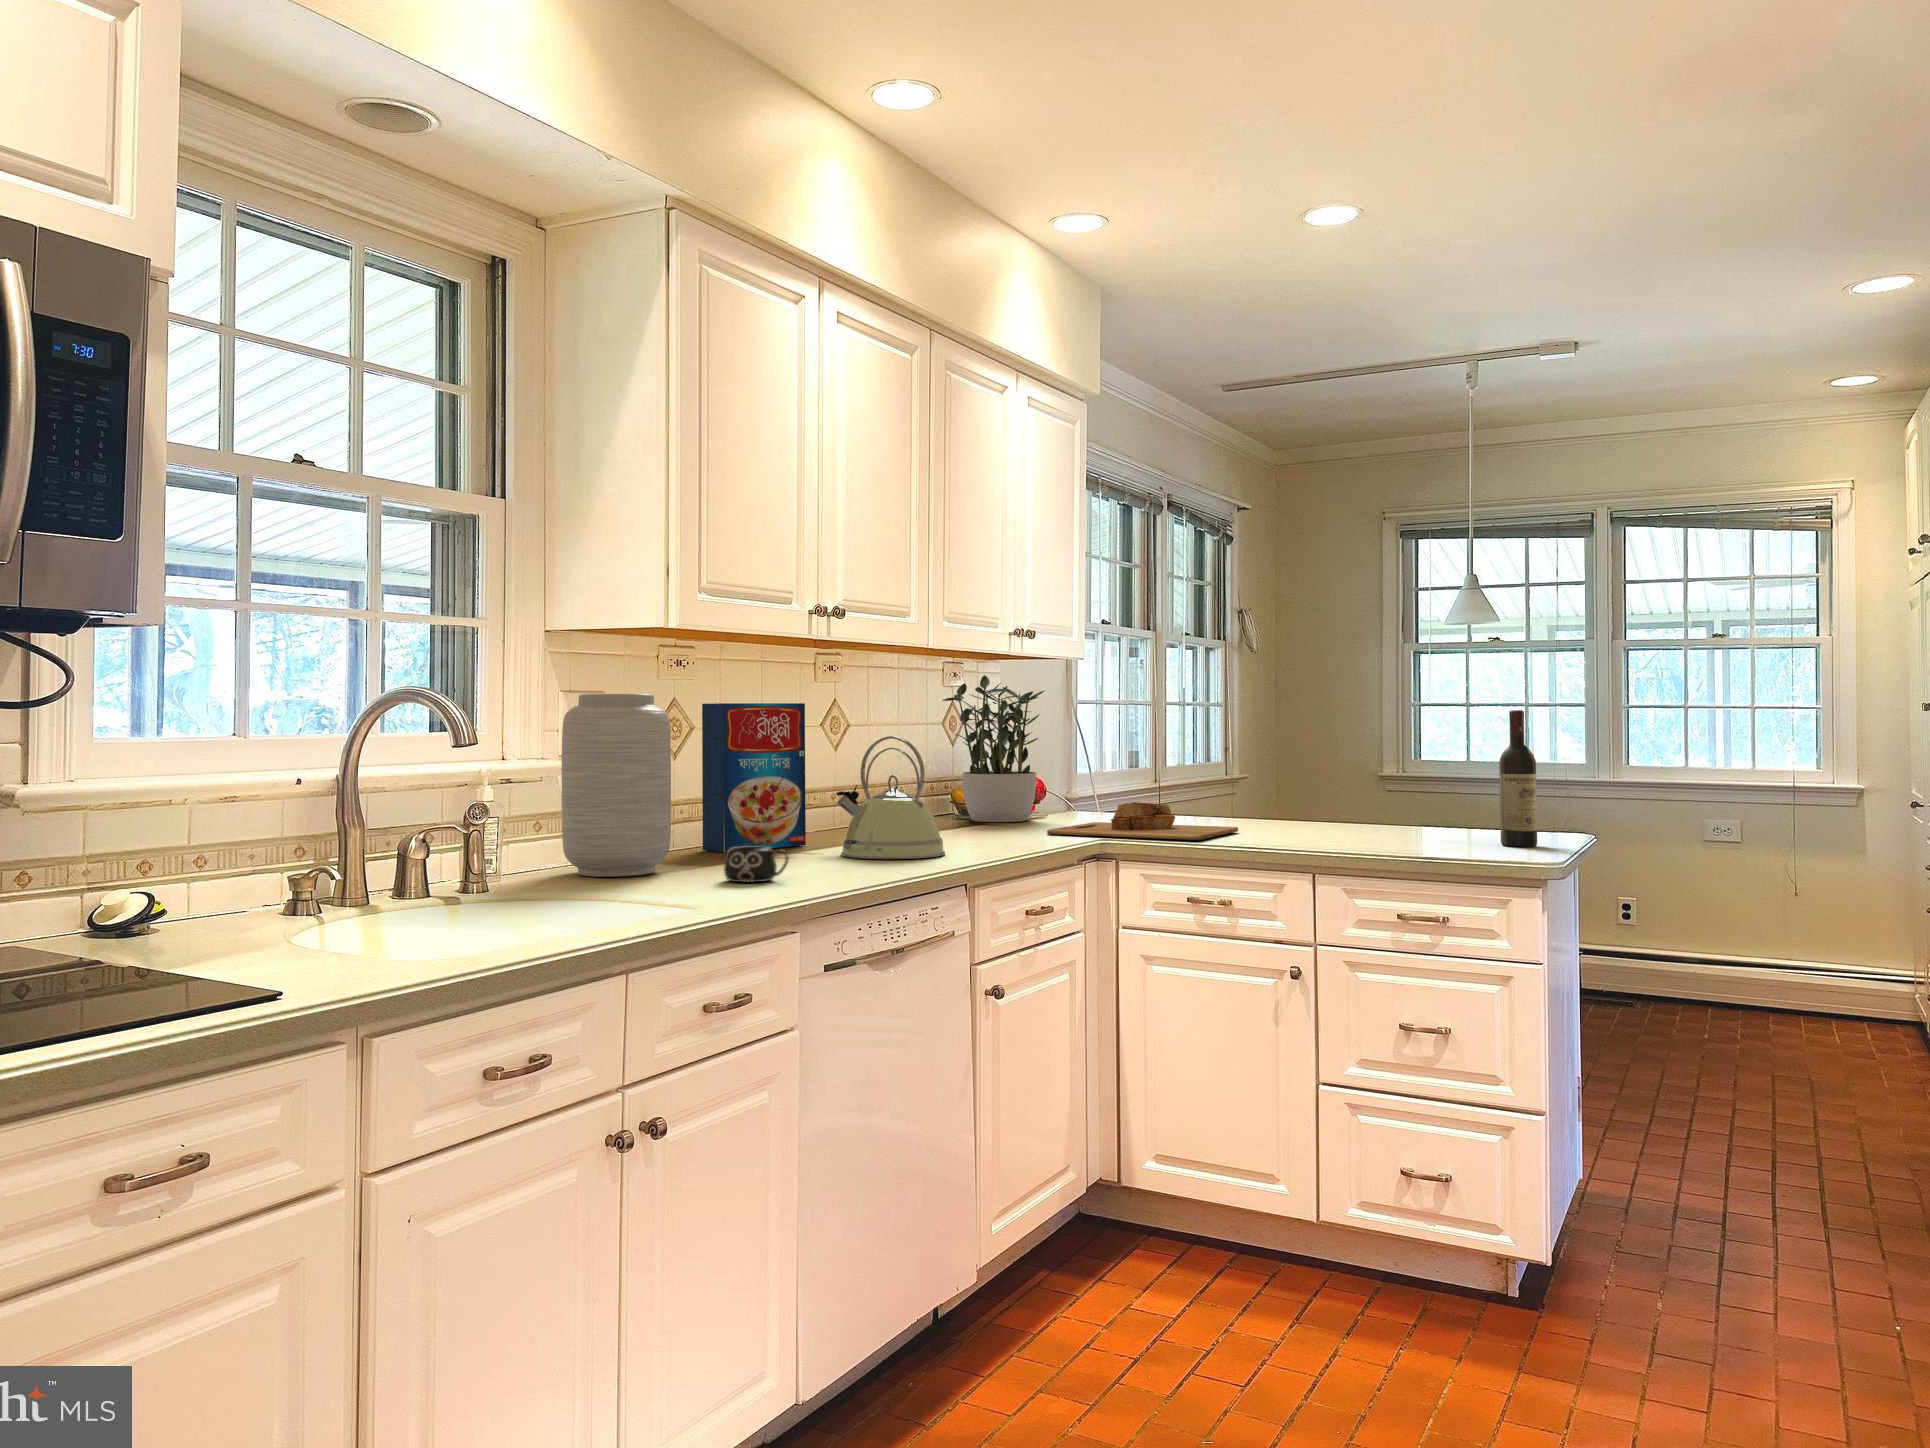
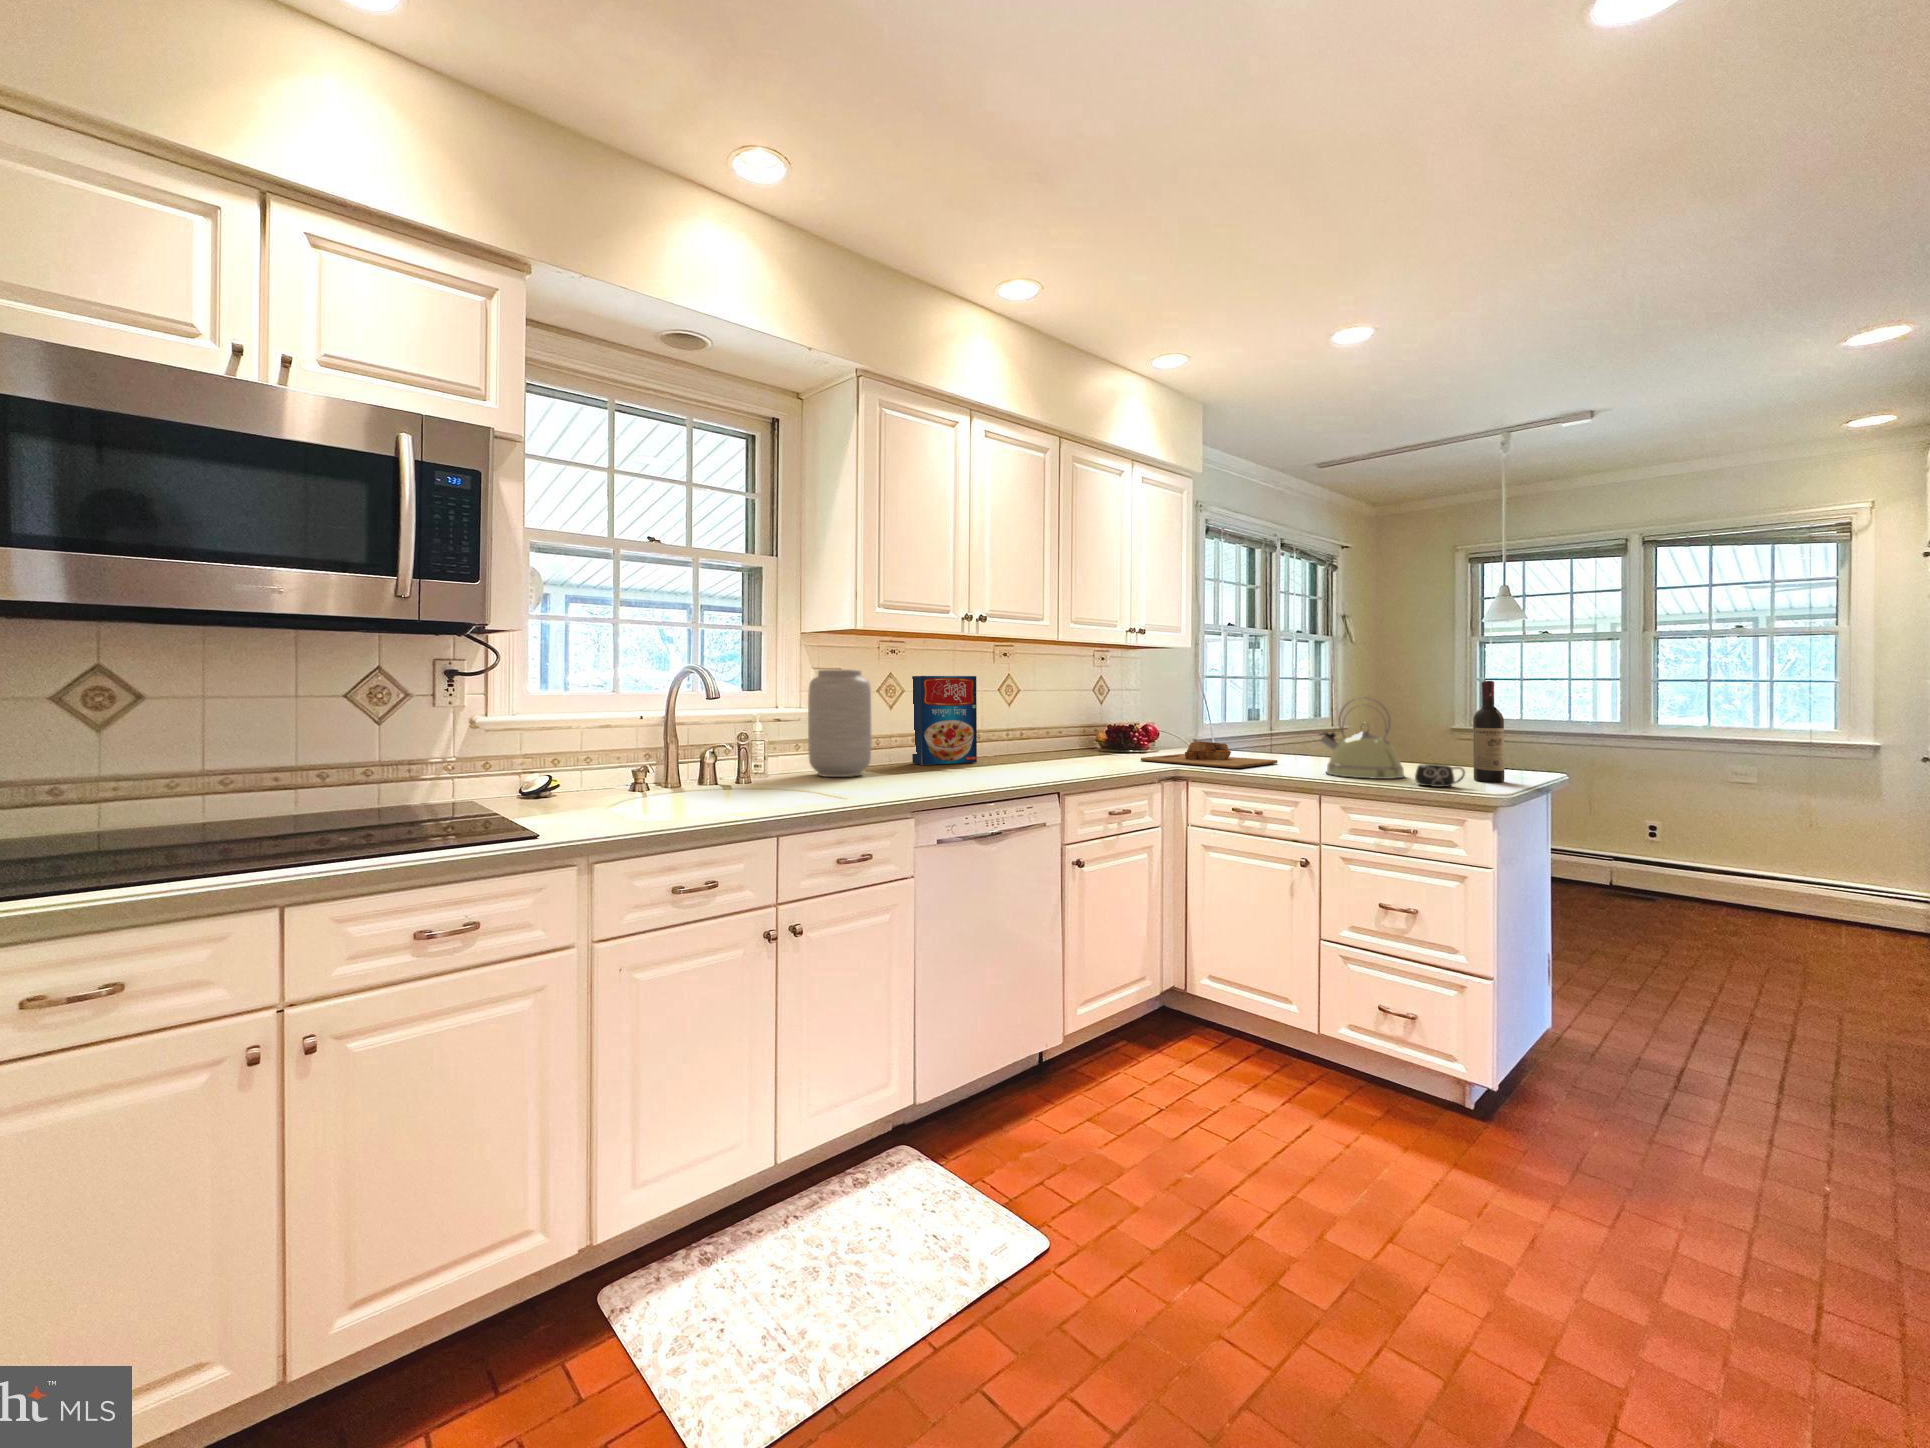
potted plant: present [942,675,1044,822] -> none [1087,659,1157,752]
kettle: present [836,736,945,859] -> present [1320,697,1405,779]
mug: present [724,846,789,882] -> present [1415,764,1465,787]

